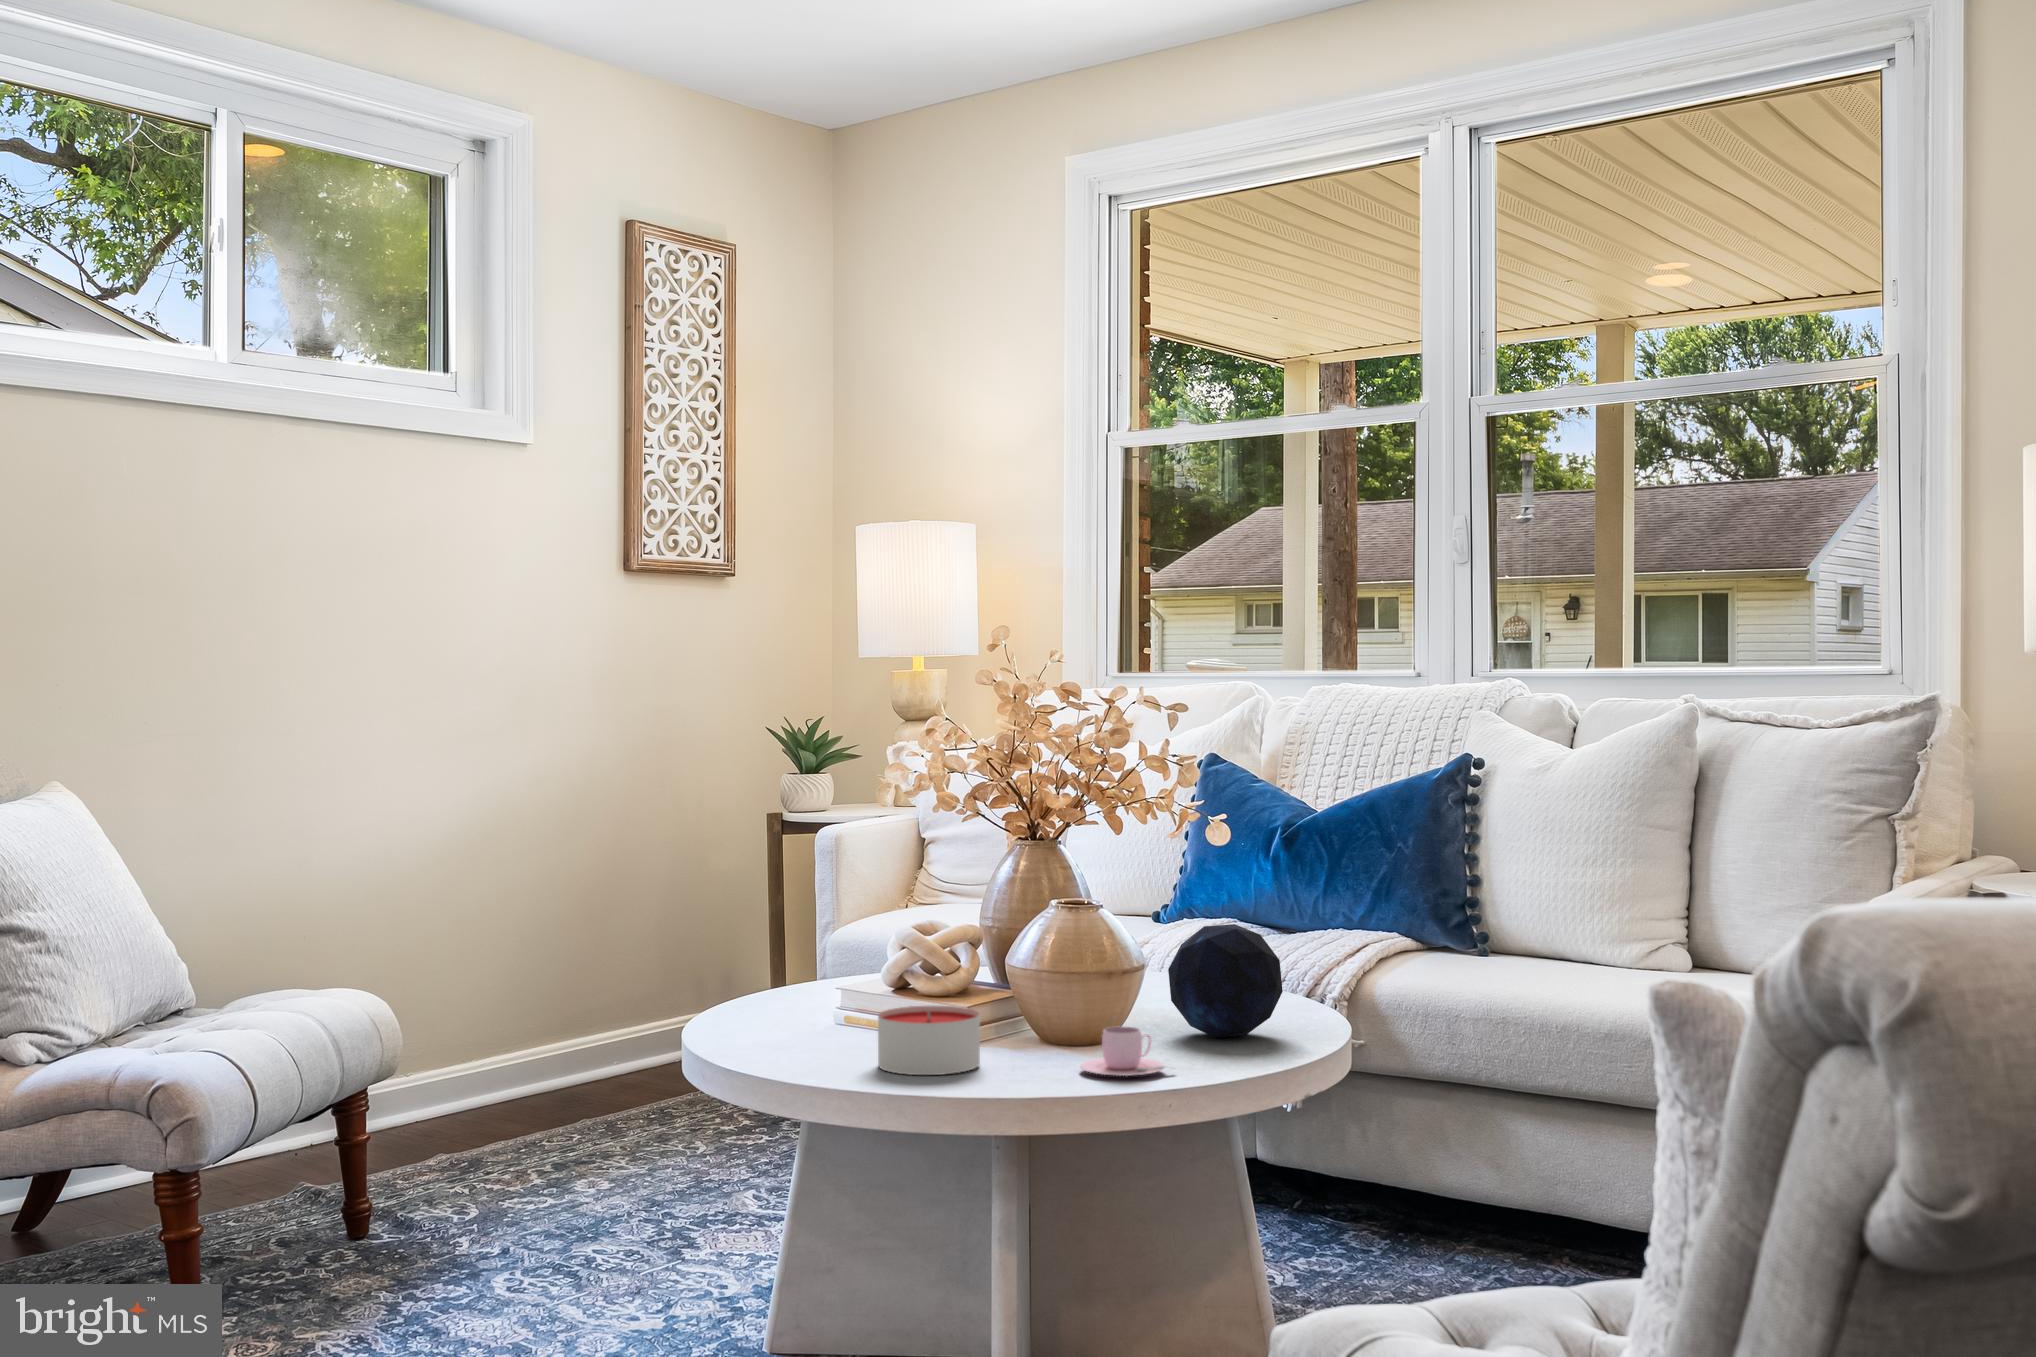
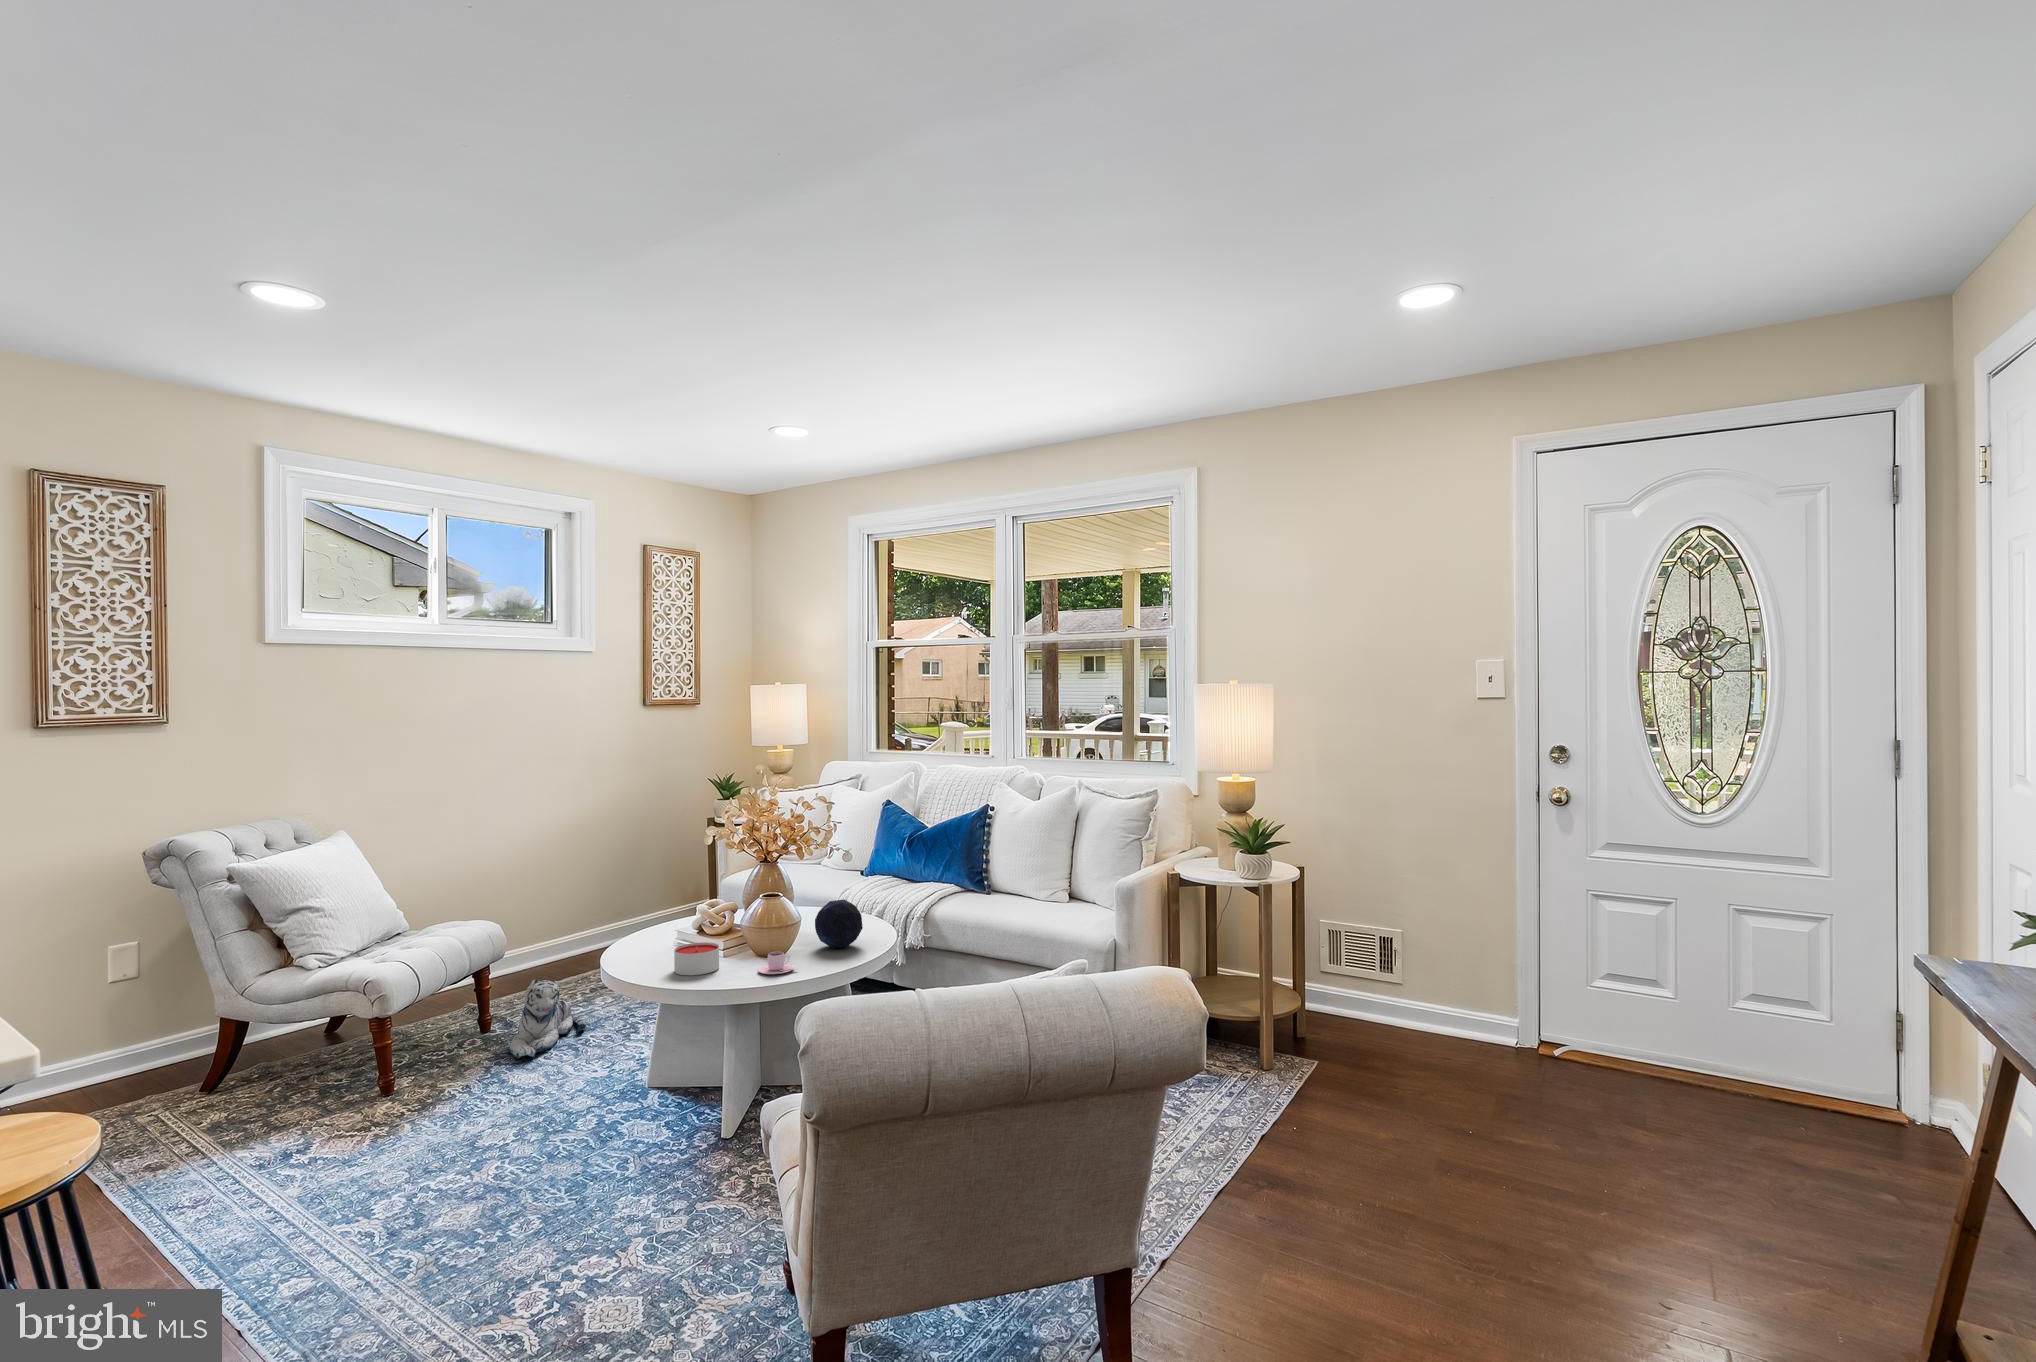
plush toy: none [424,1120,578,1292] -> present [509,980,586,1059]

